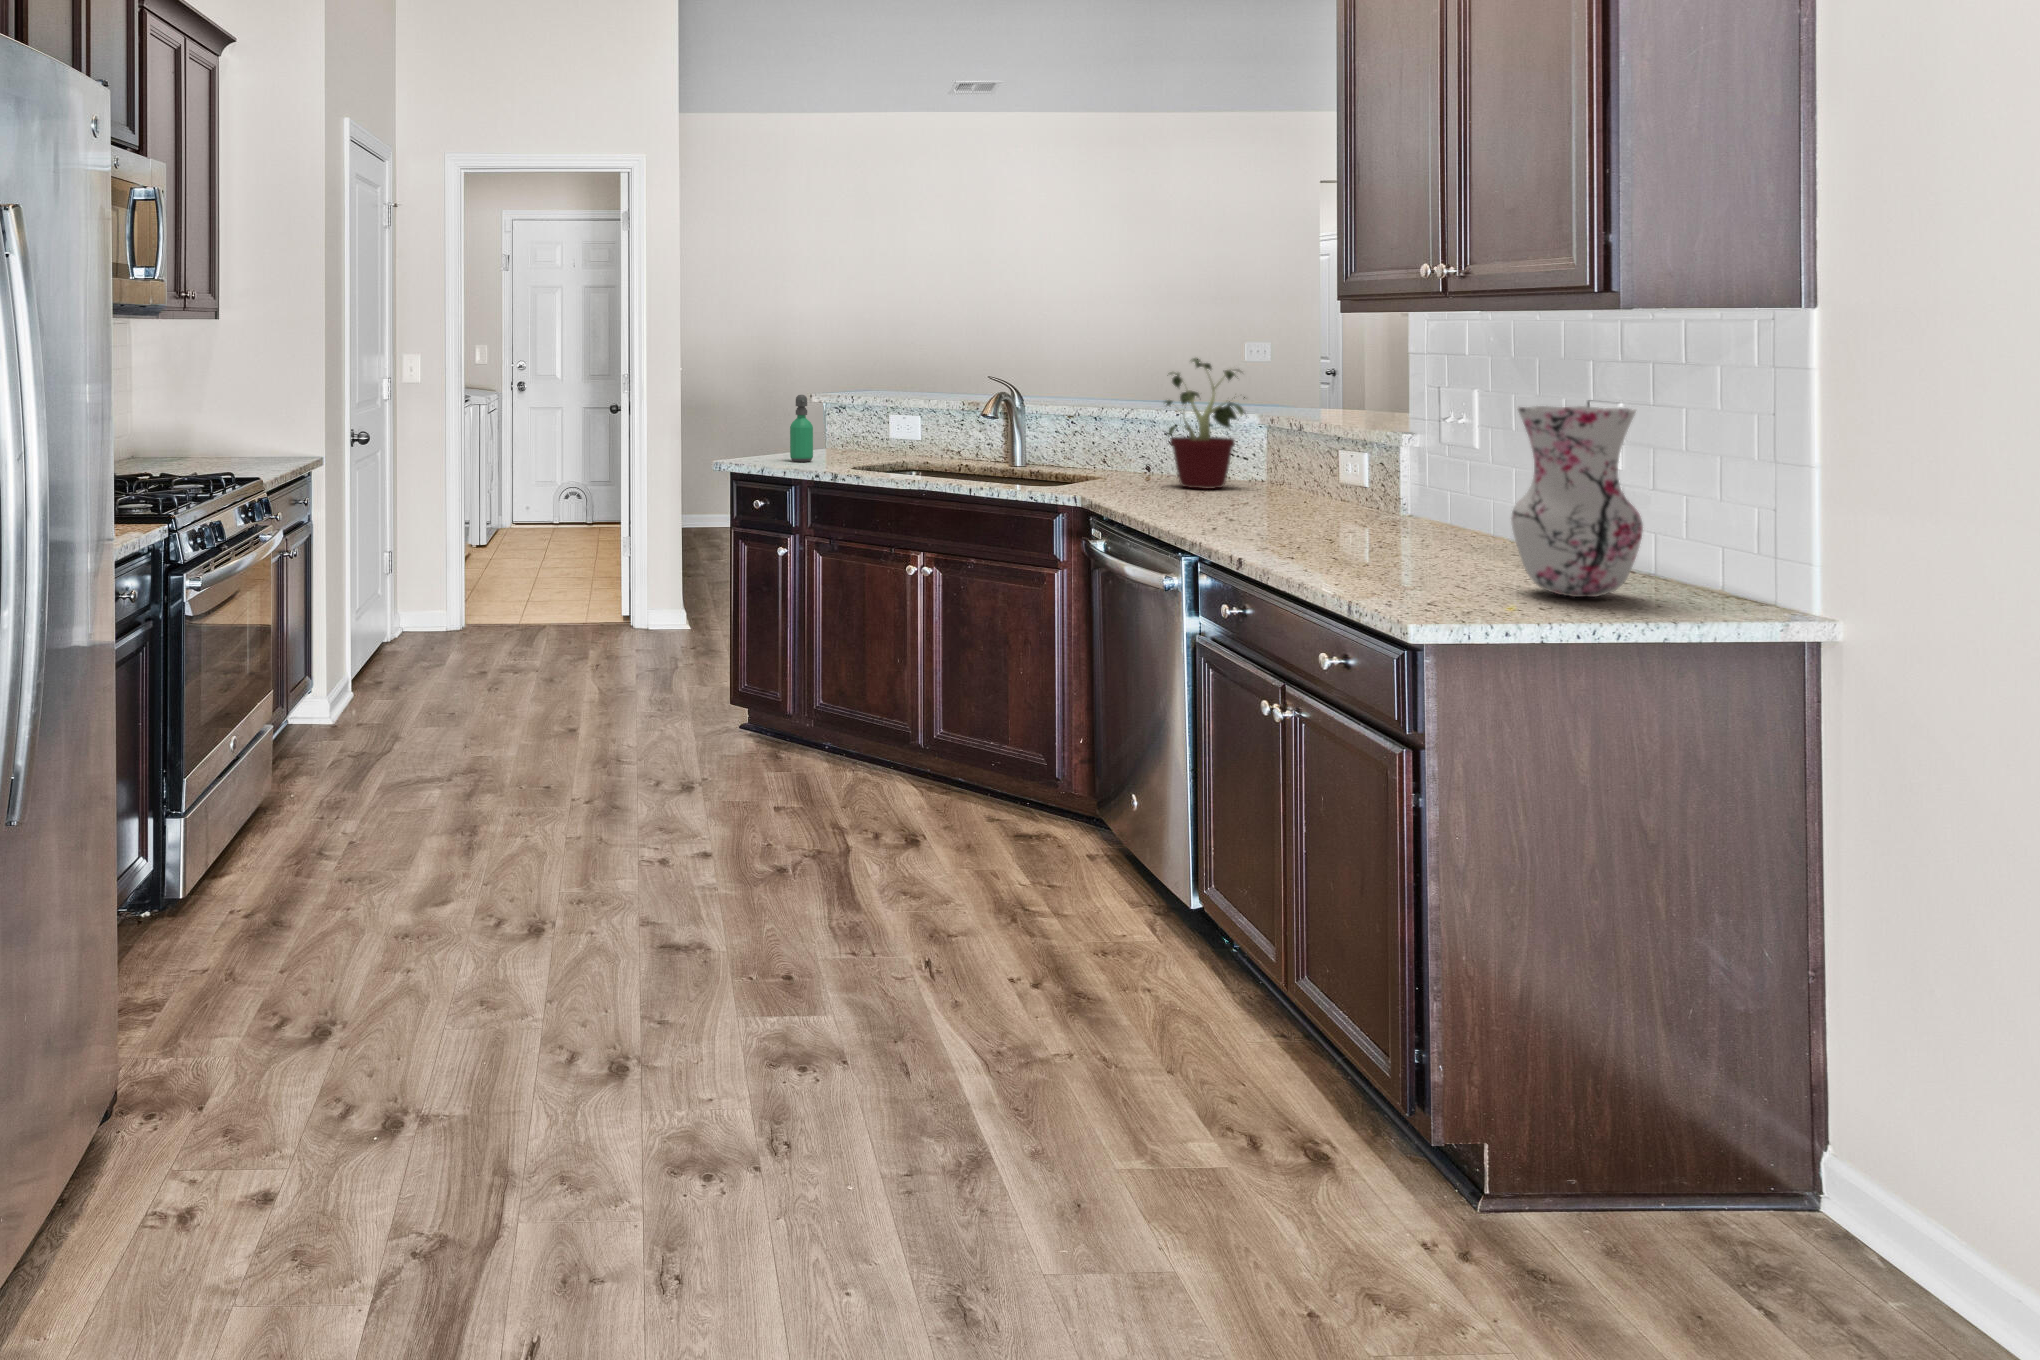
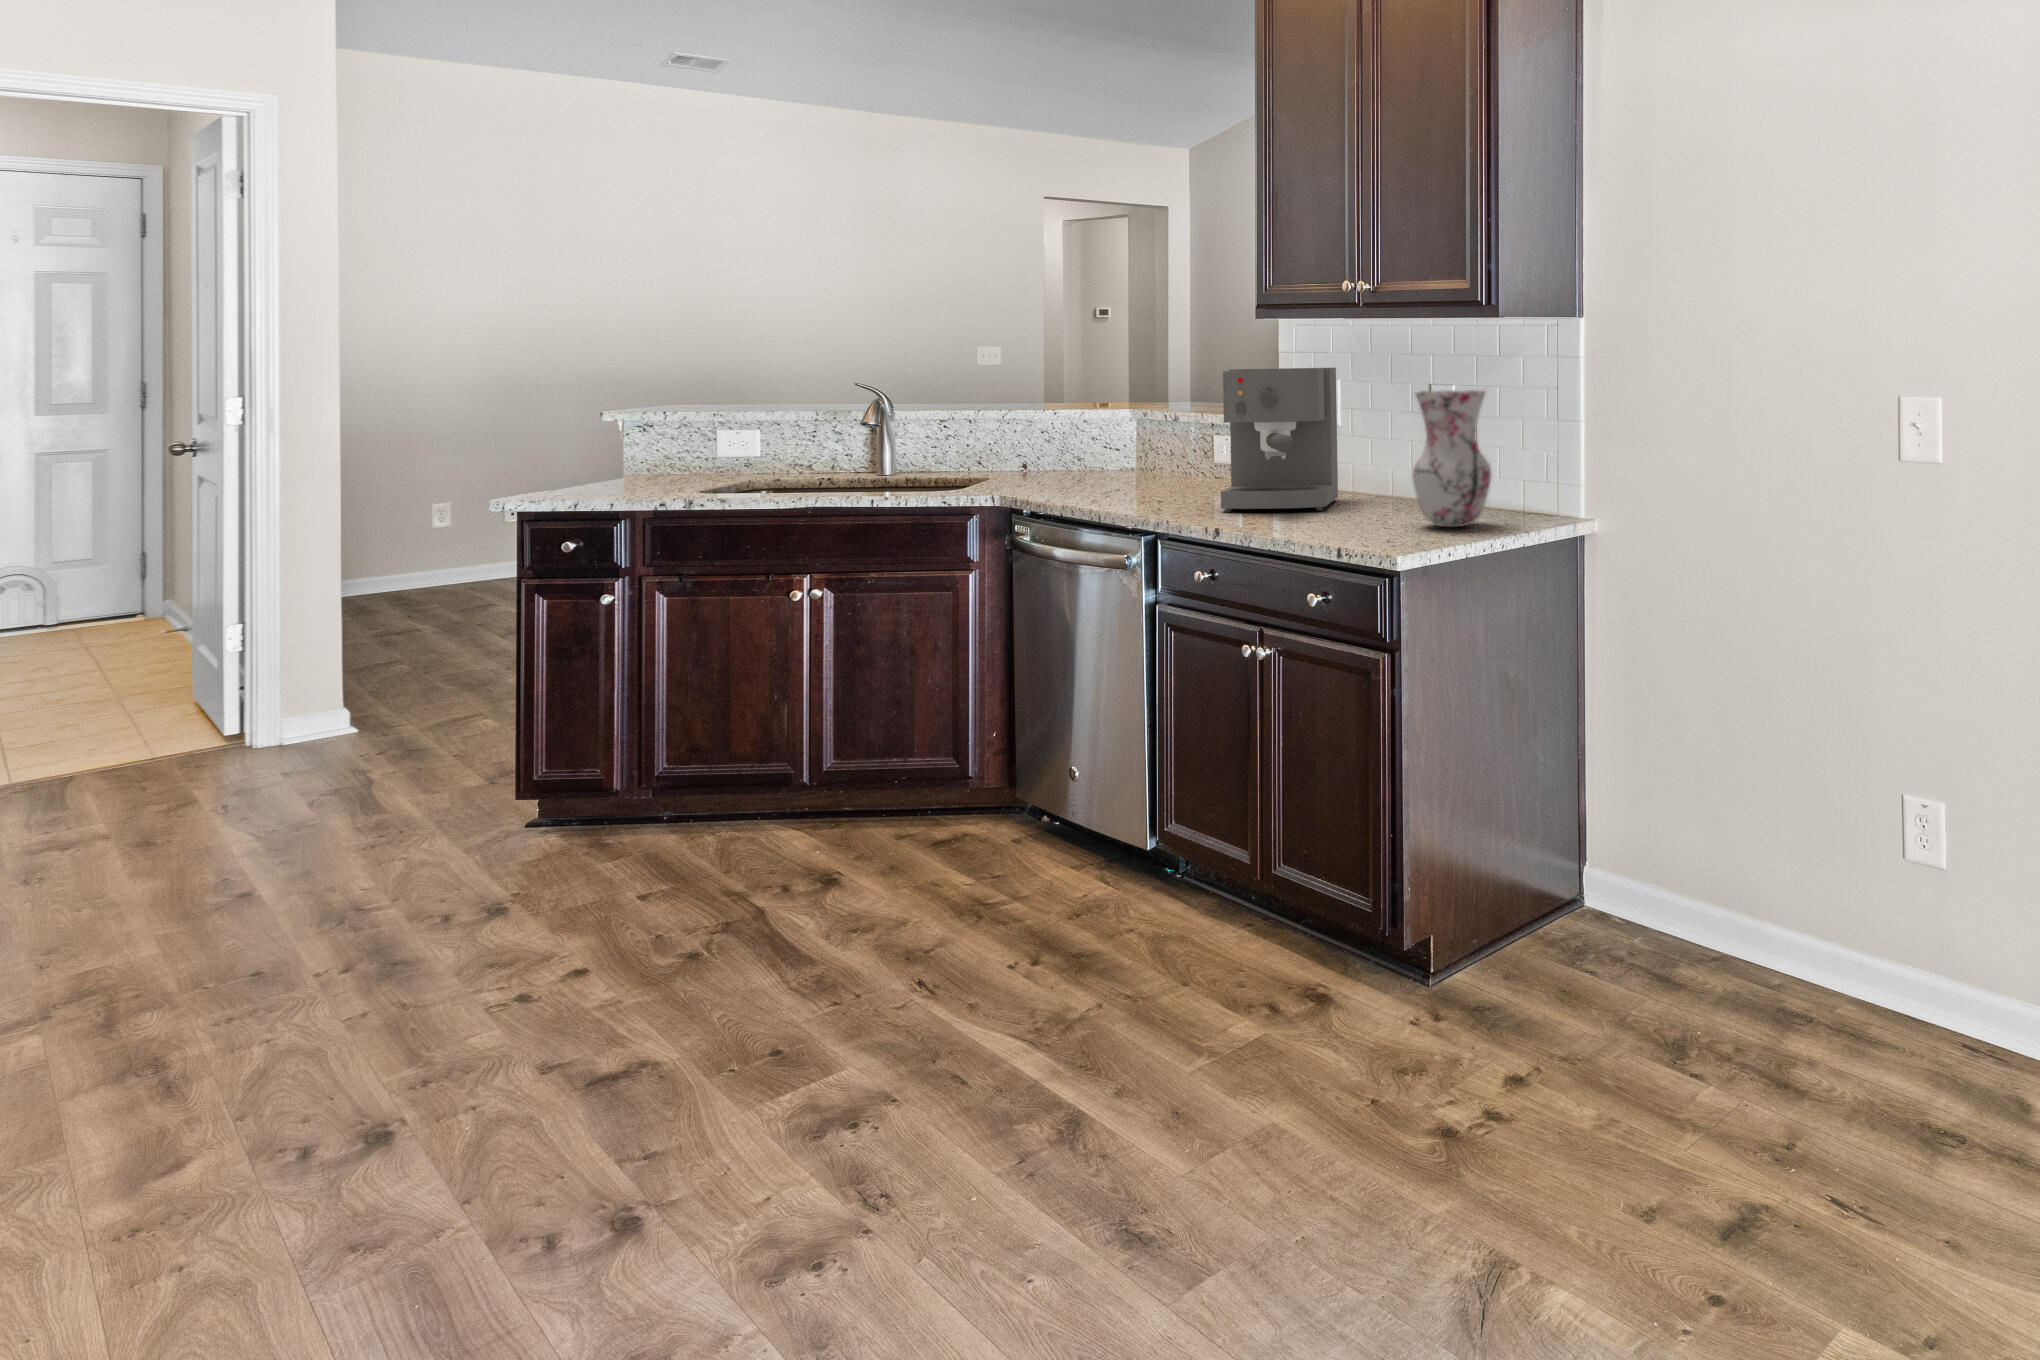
potted plant: present [1165,358,1245,489] -> none [1049,364,1127,483]
coffee maker: none [1290,369,1468,551] -> present [1221,368,1338,512]
soap dispenser: present [790,395,813,462] -> none [598,415,631,493]

